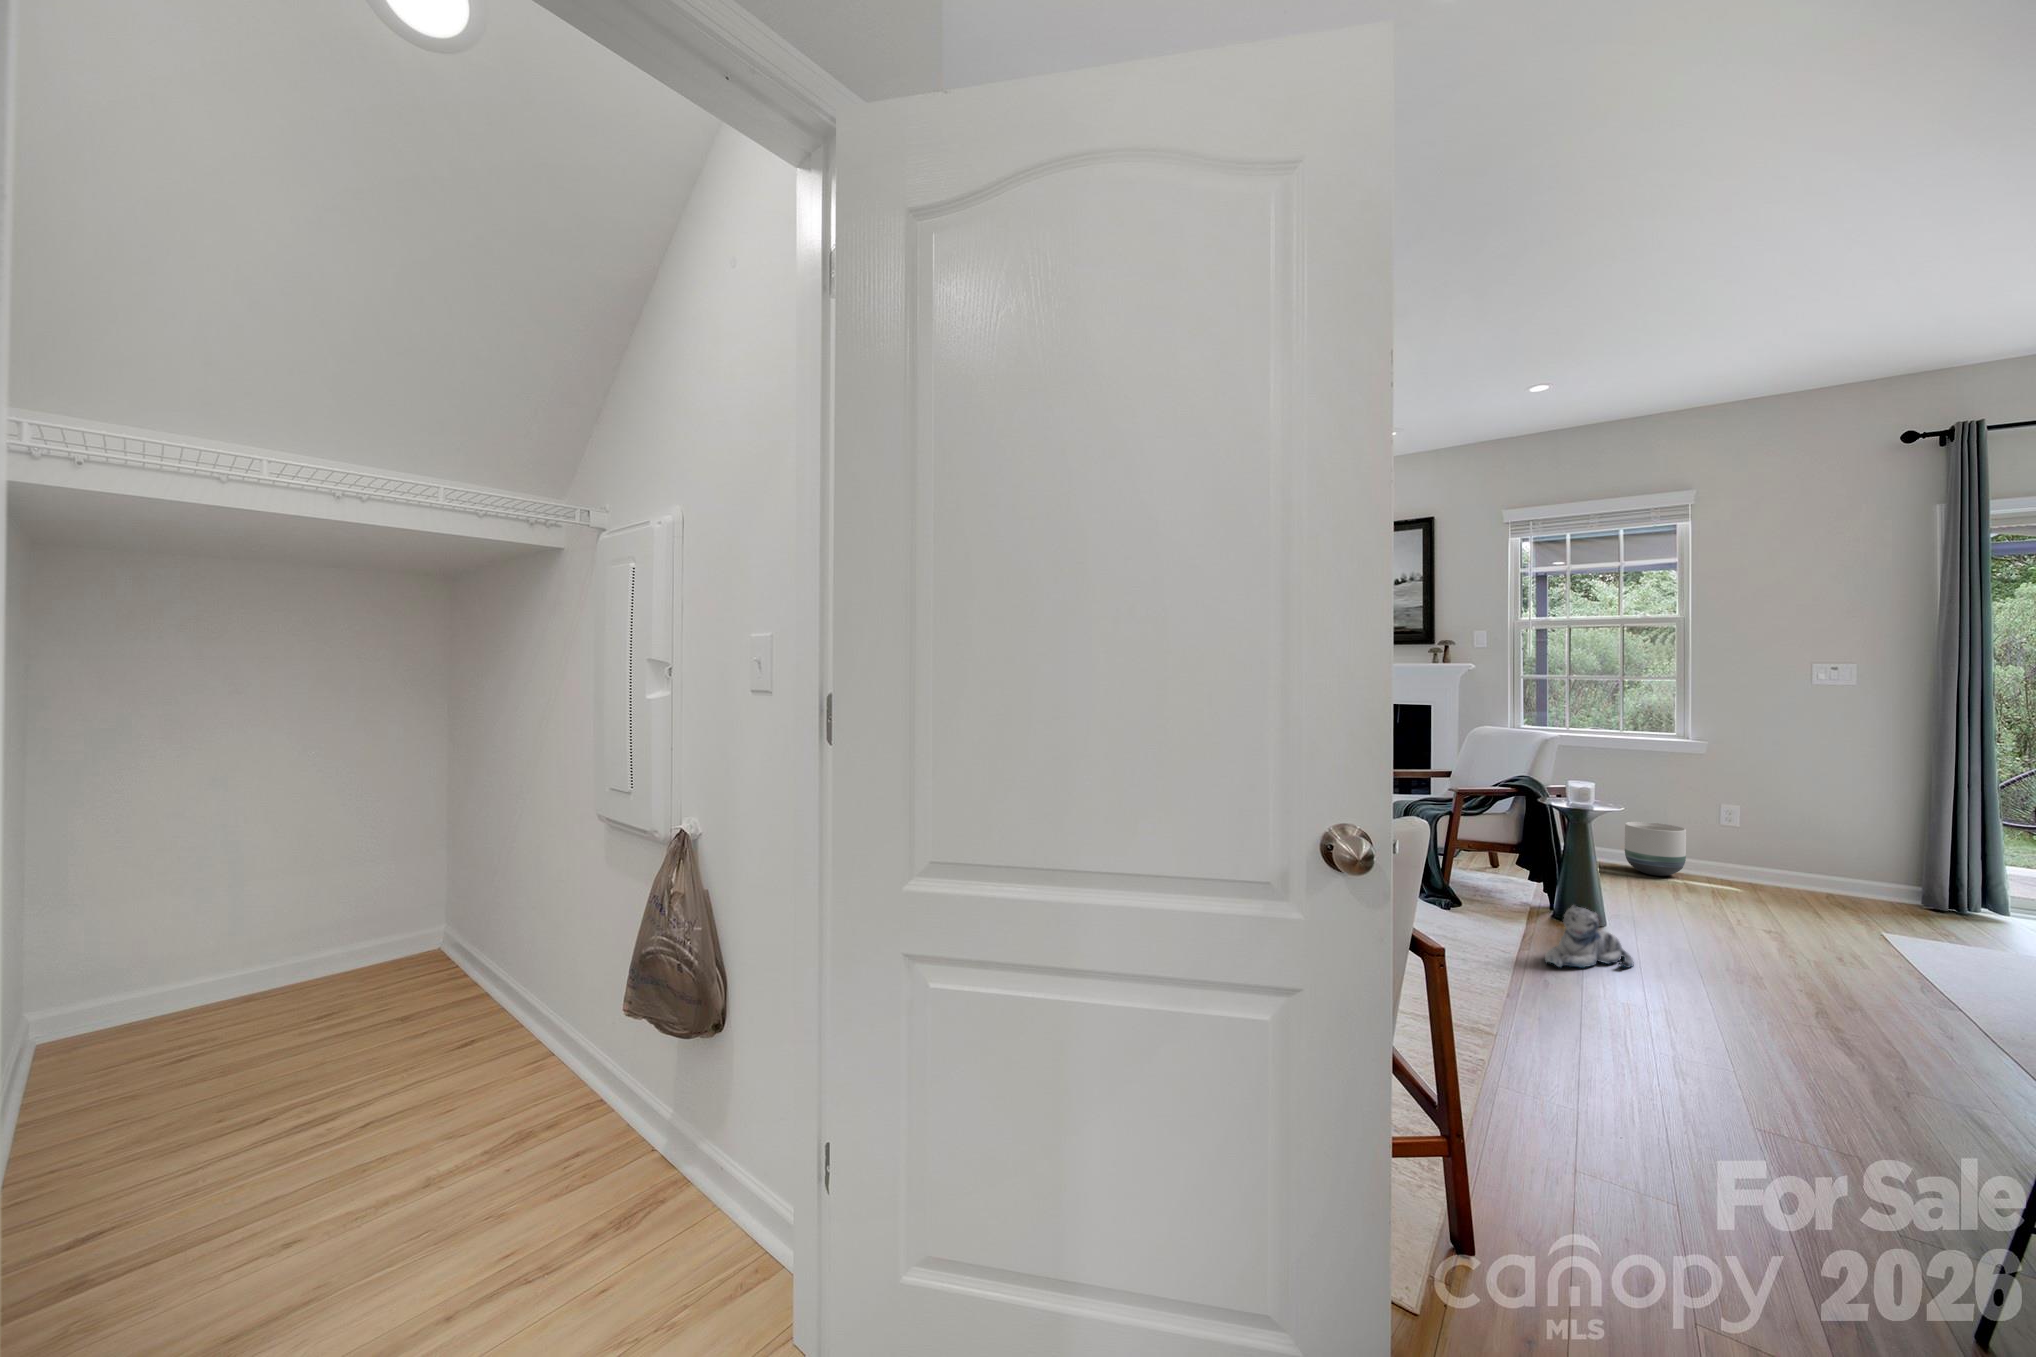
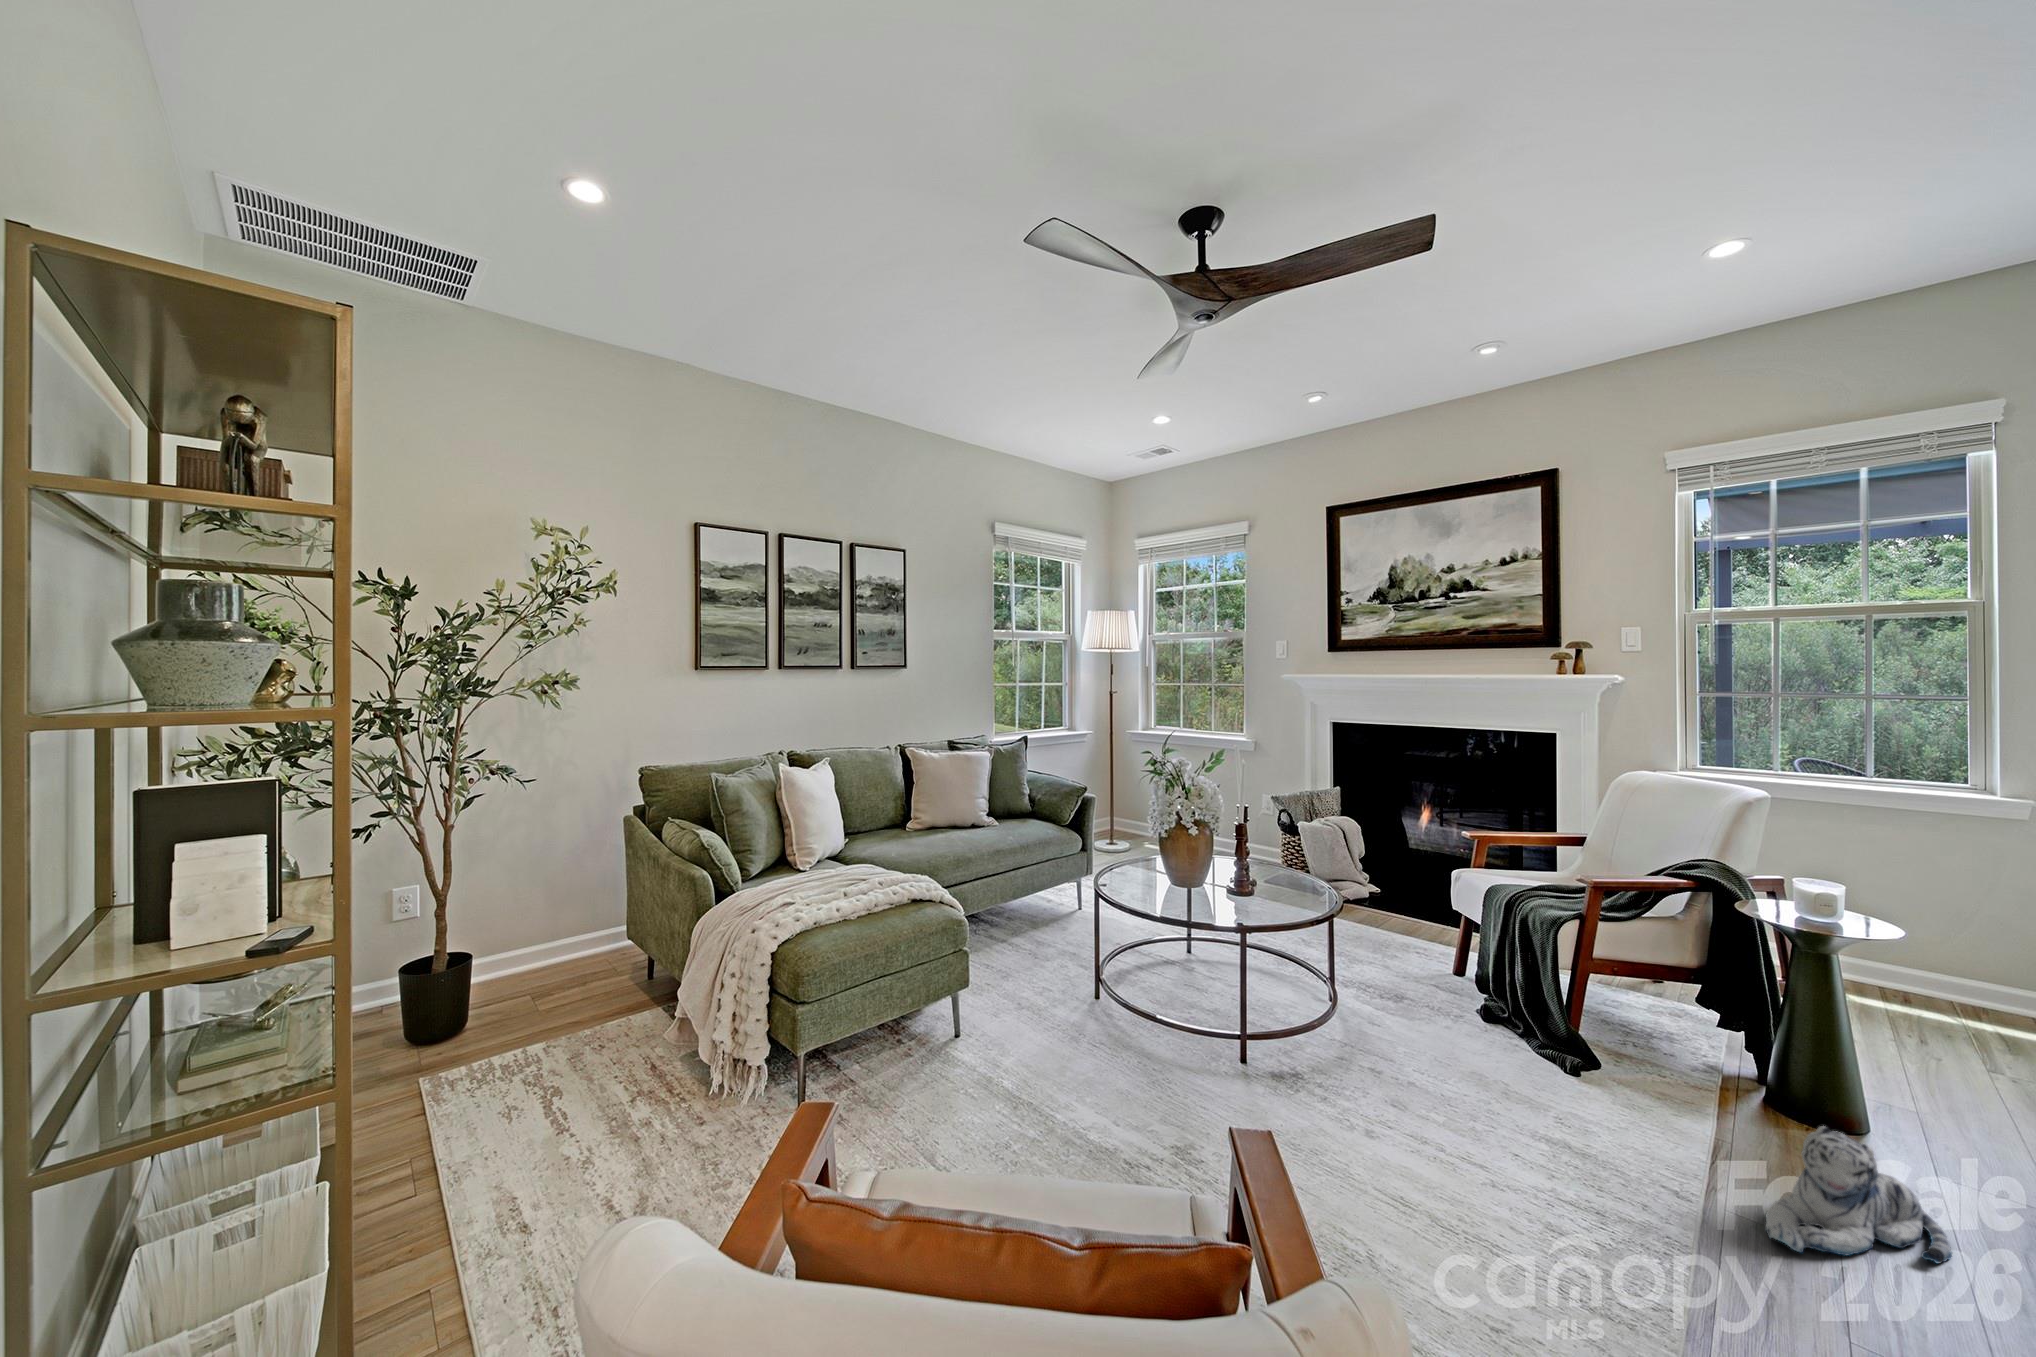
planter: present [1625,822,1686,876] -> none [1880,925,1994,1018]

